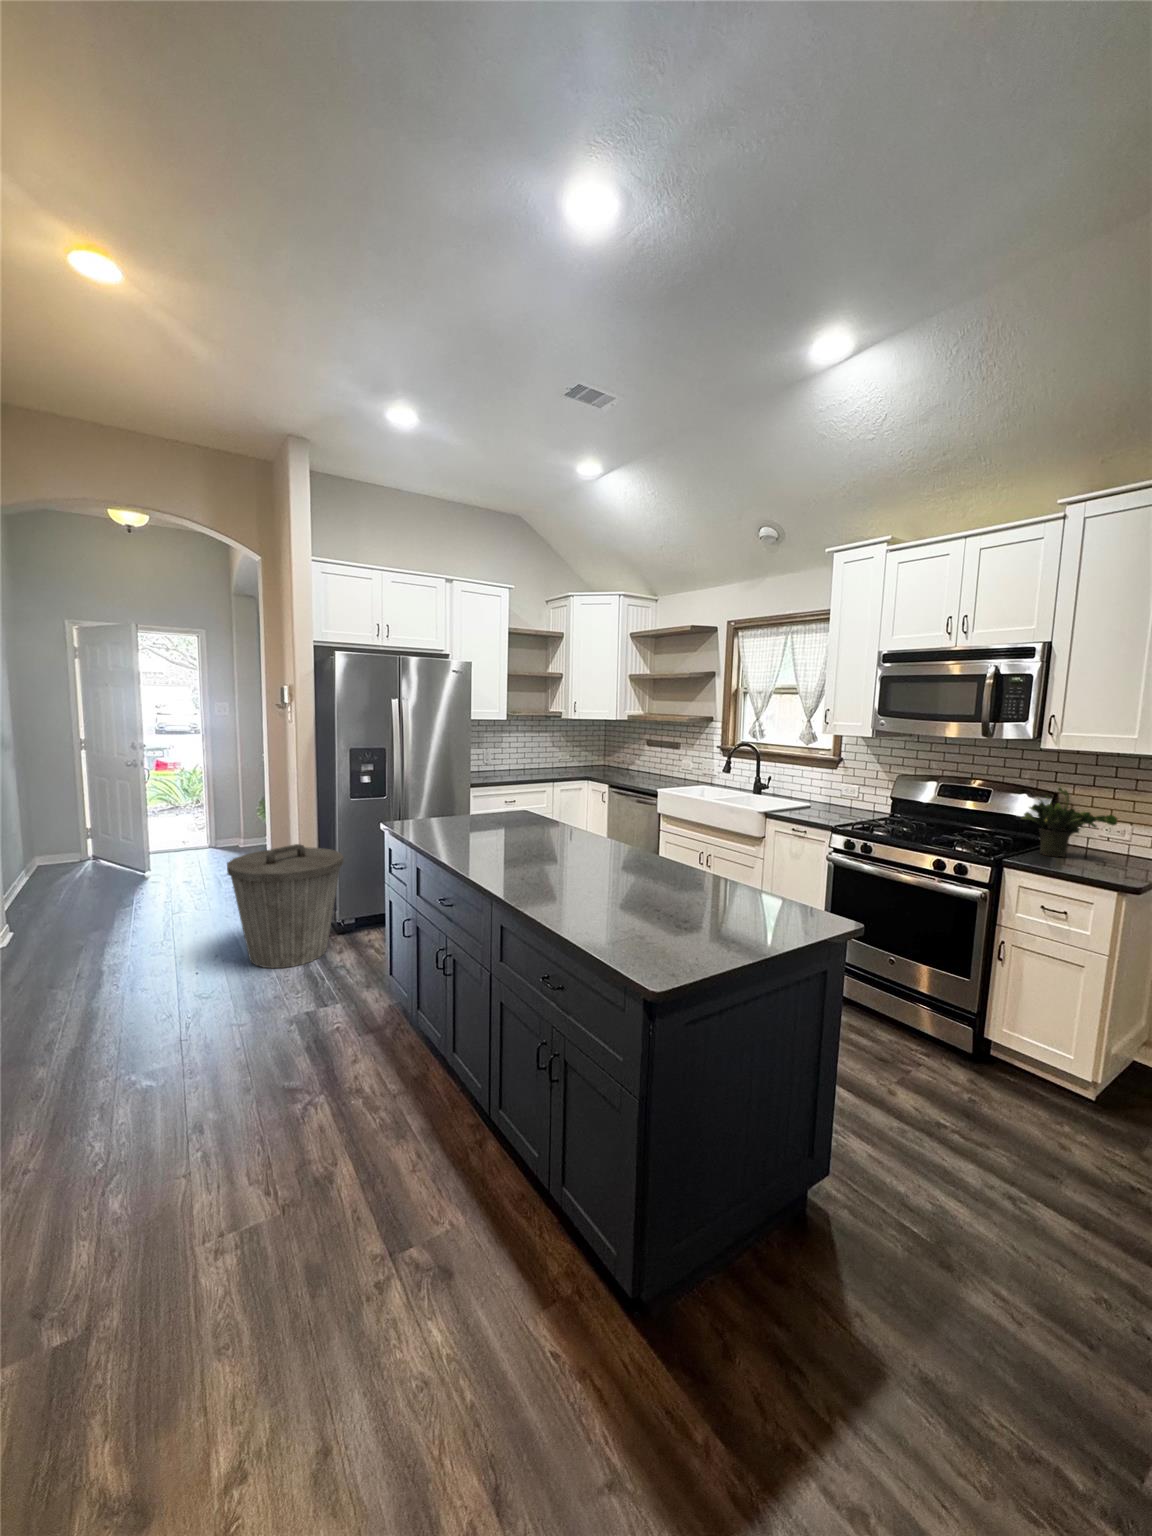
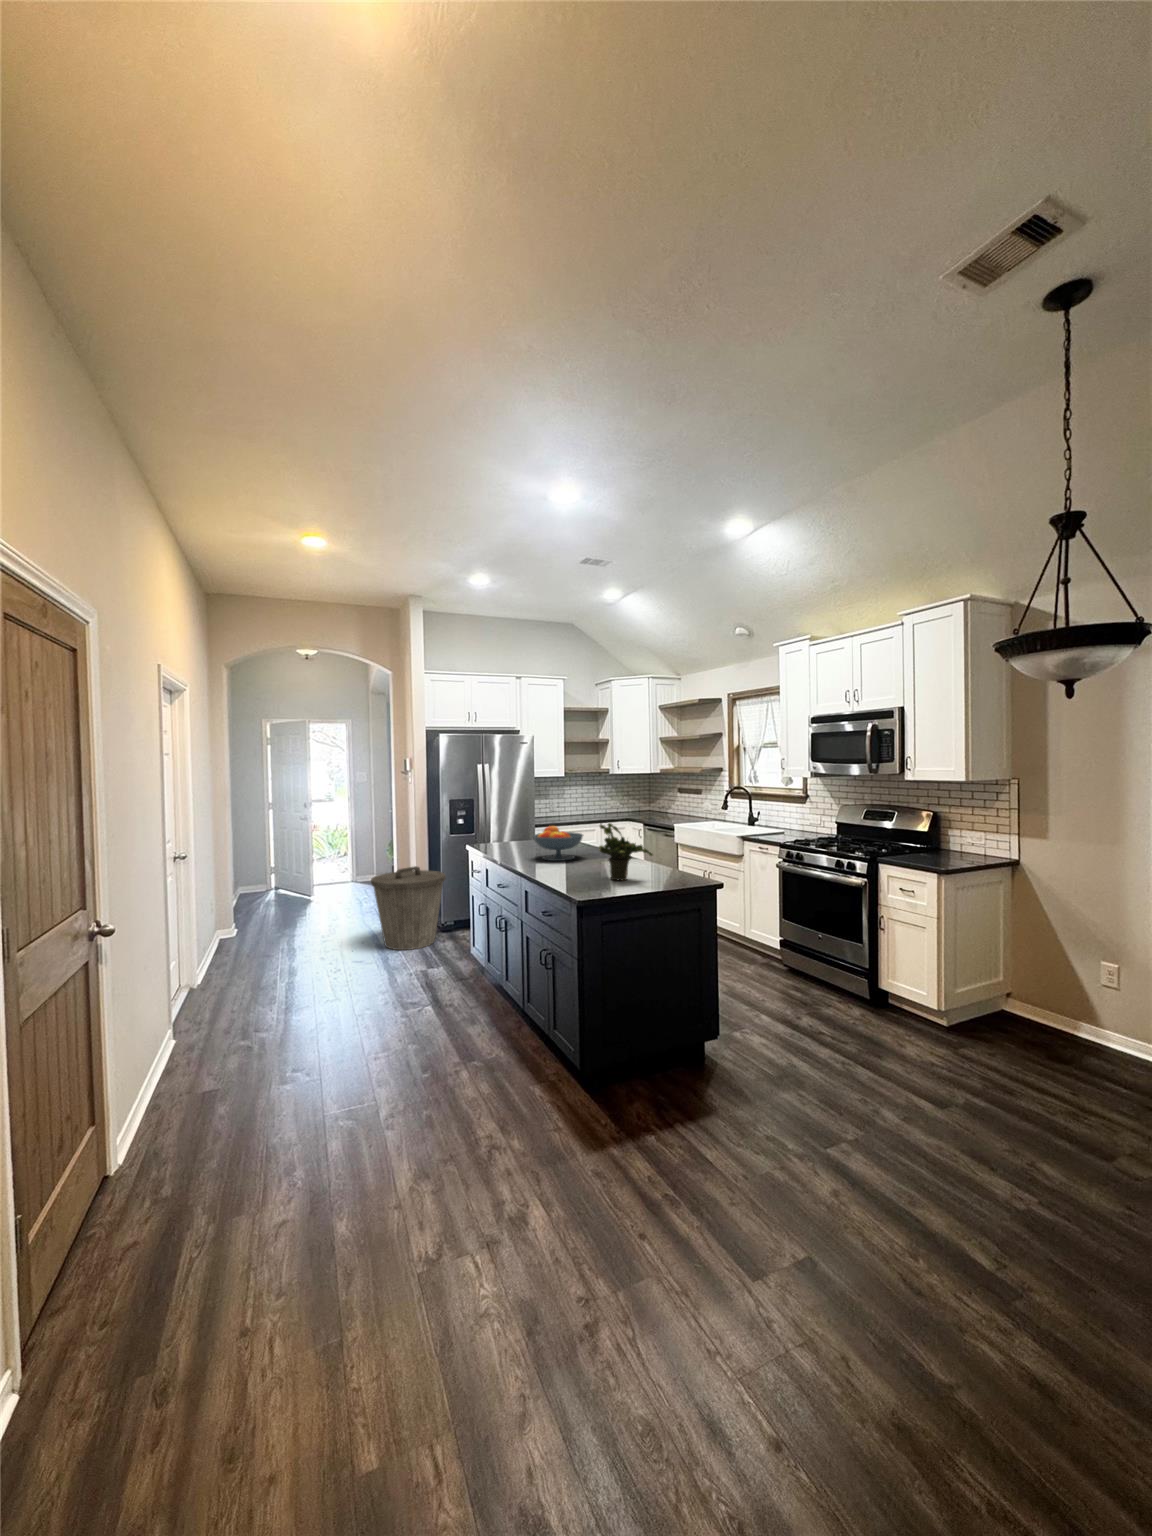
potted plant: present [1022,788,1118,857] -> present [599,823,653,881]
fruit bowl: none [500,802,583,863] -> present [533,826,583,861]

